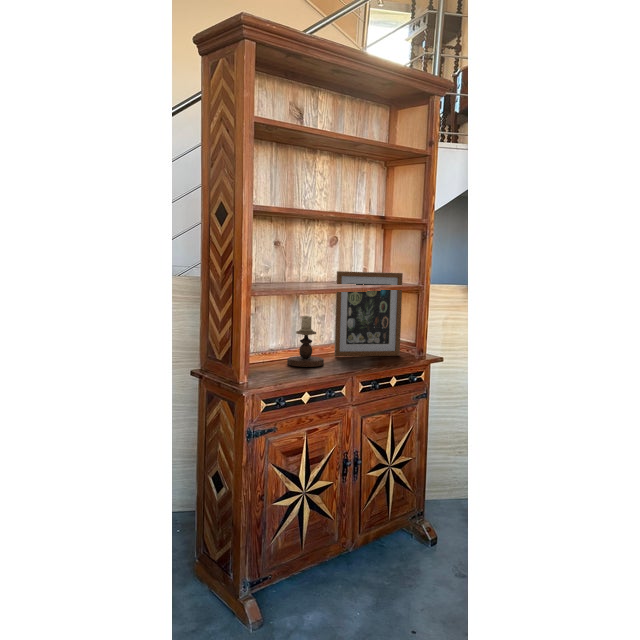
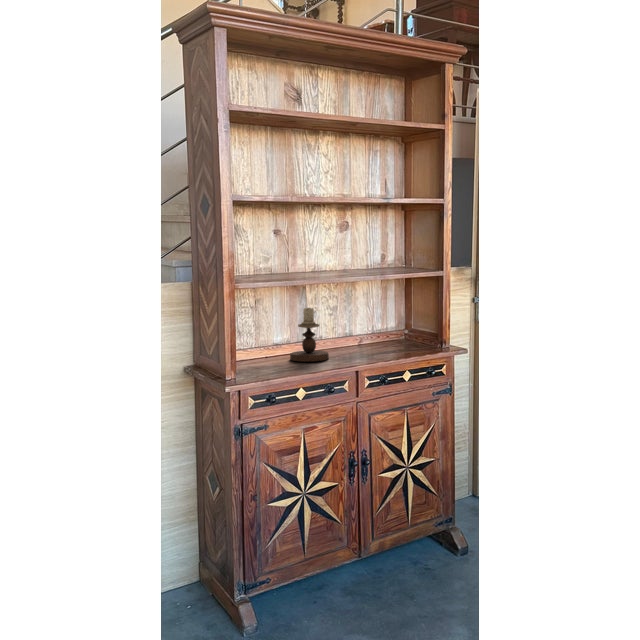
picture frame: present [334,271,403,357] -> none [345,258,419,350]

